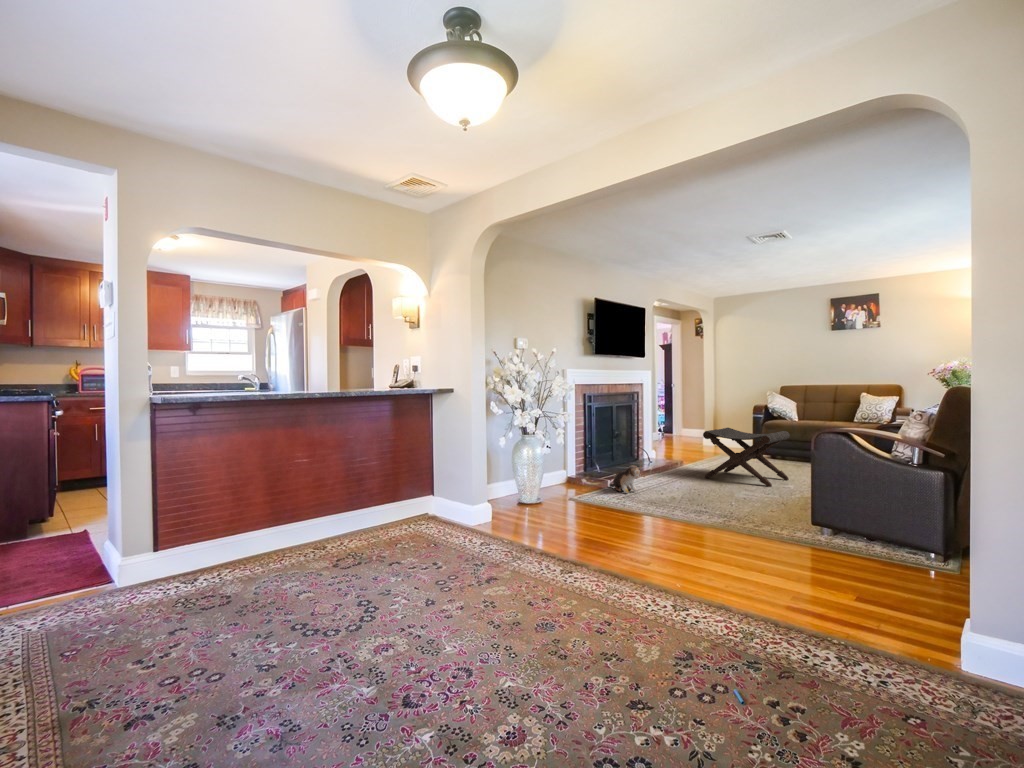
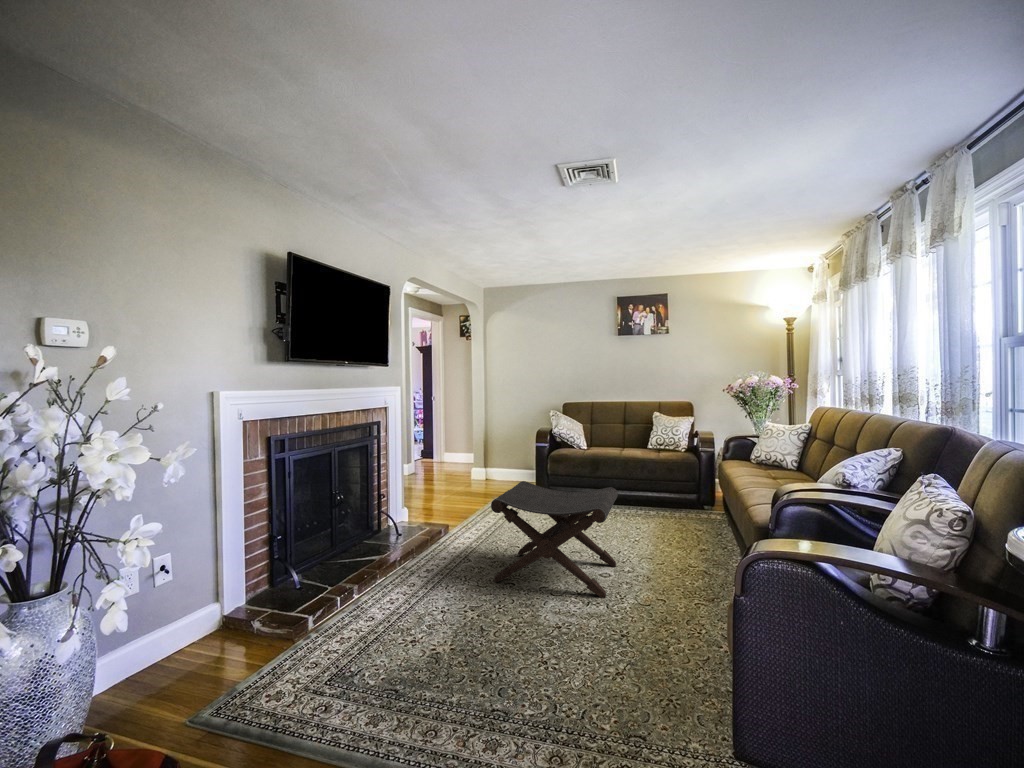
plush toy: present [609,465,642,493] -> none [297,634,370,710]

